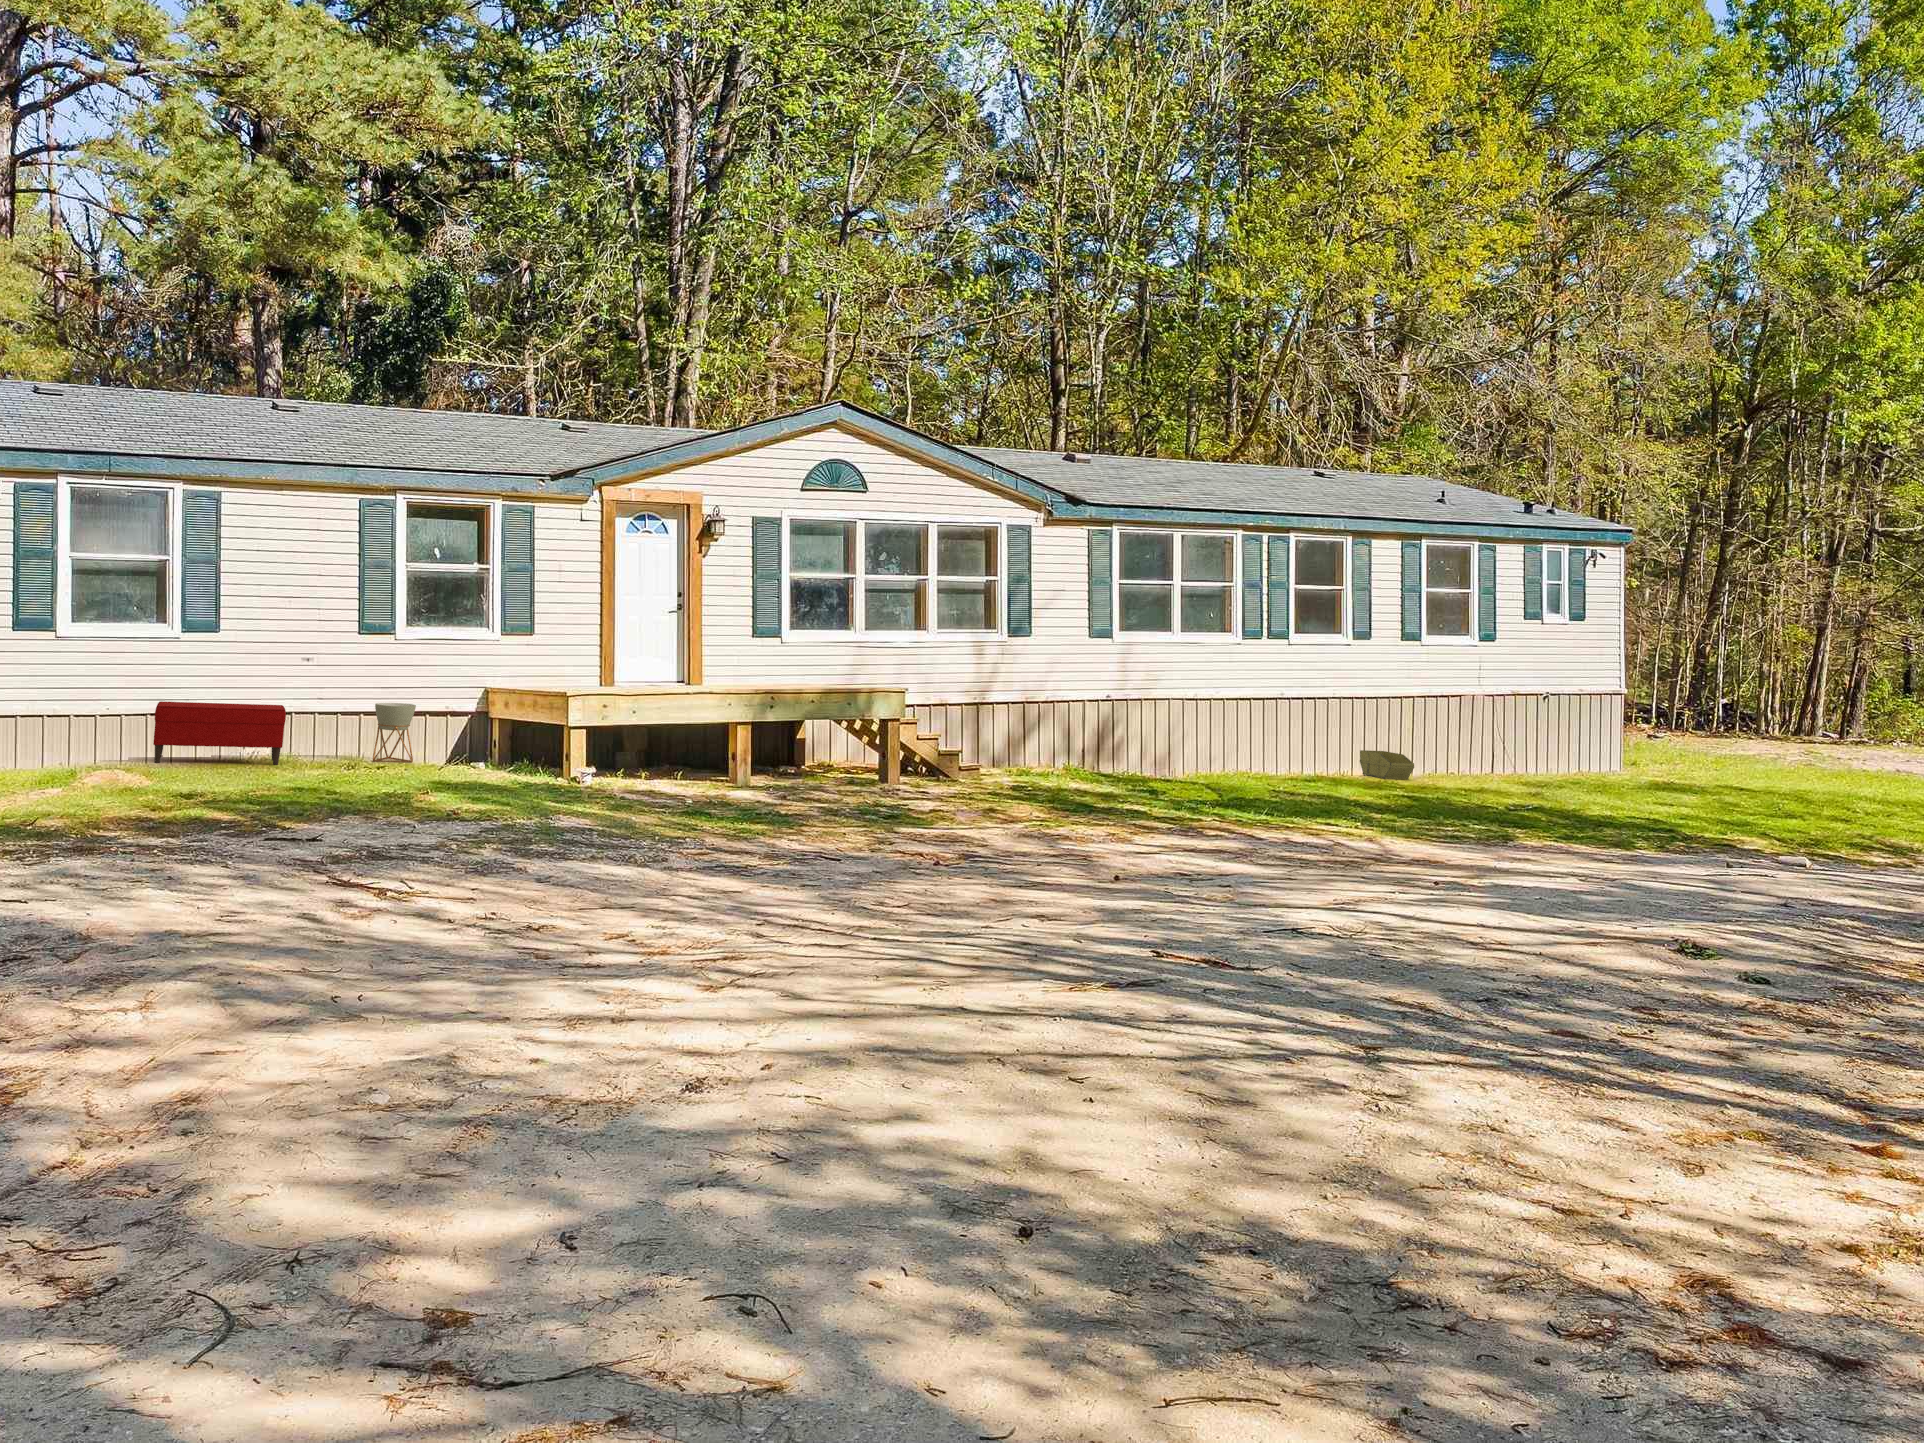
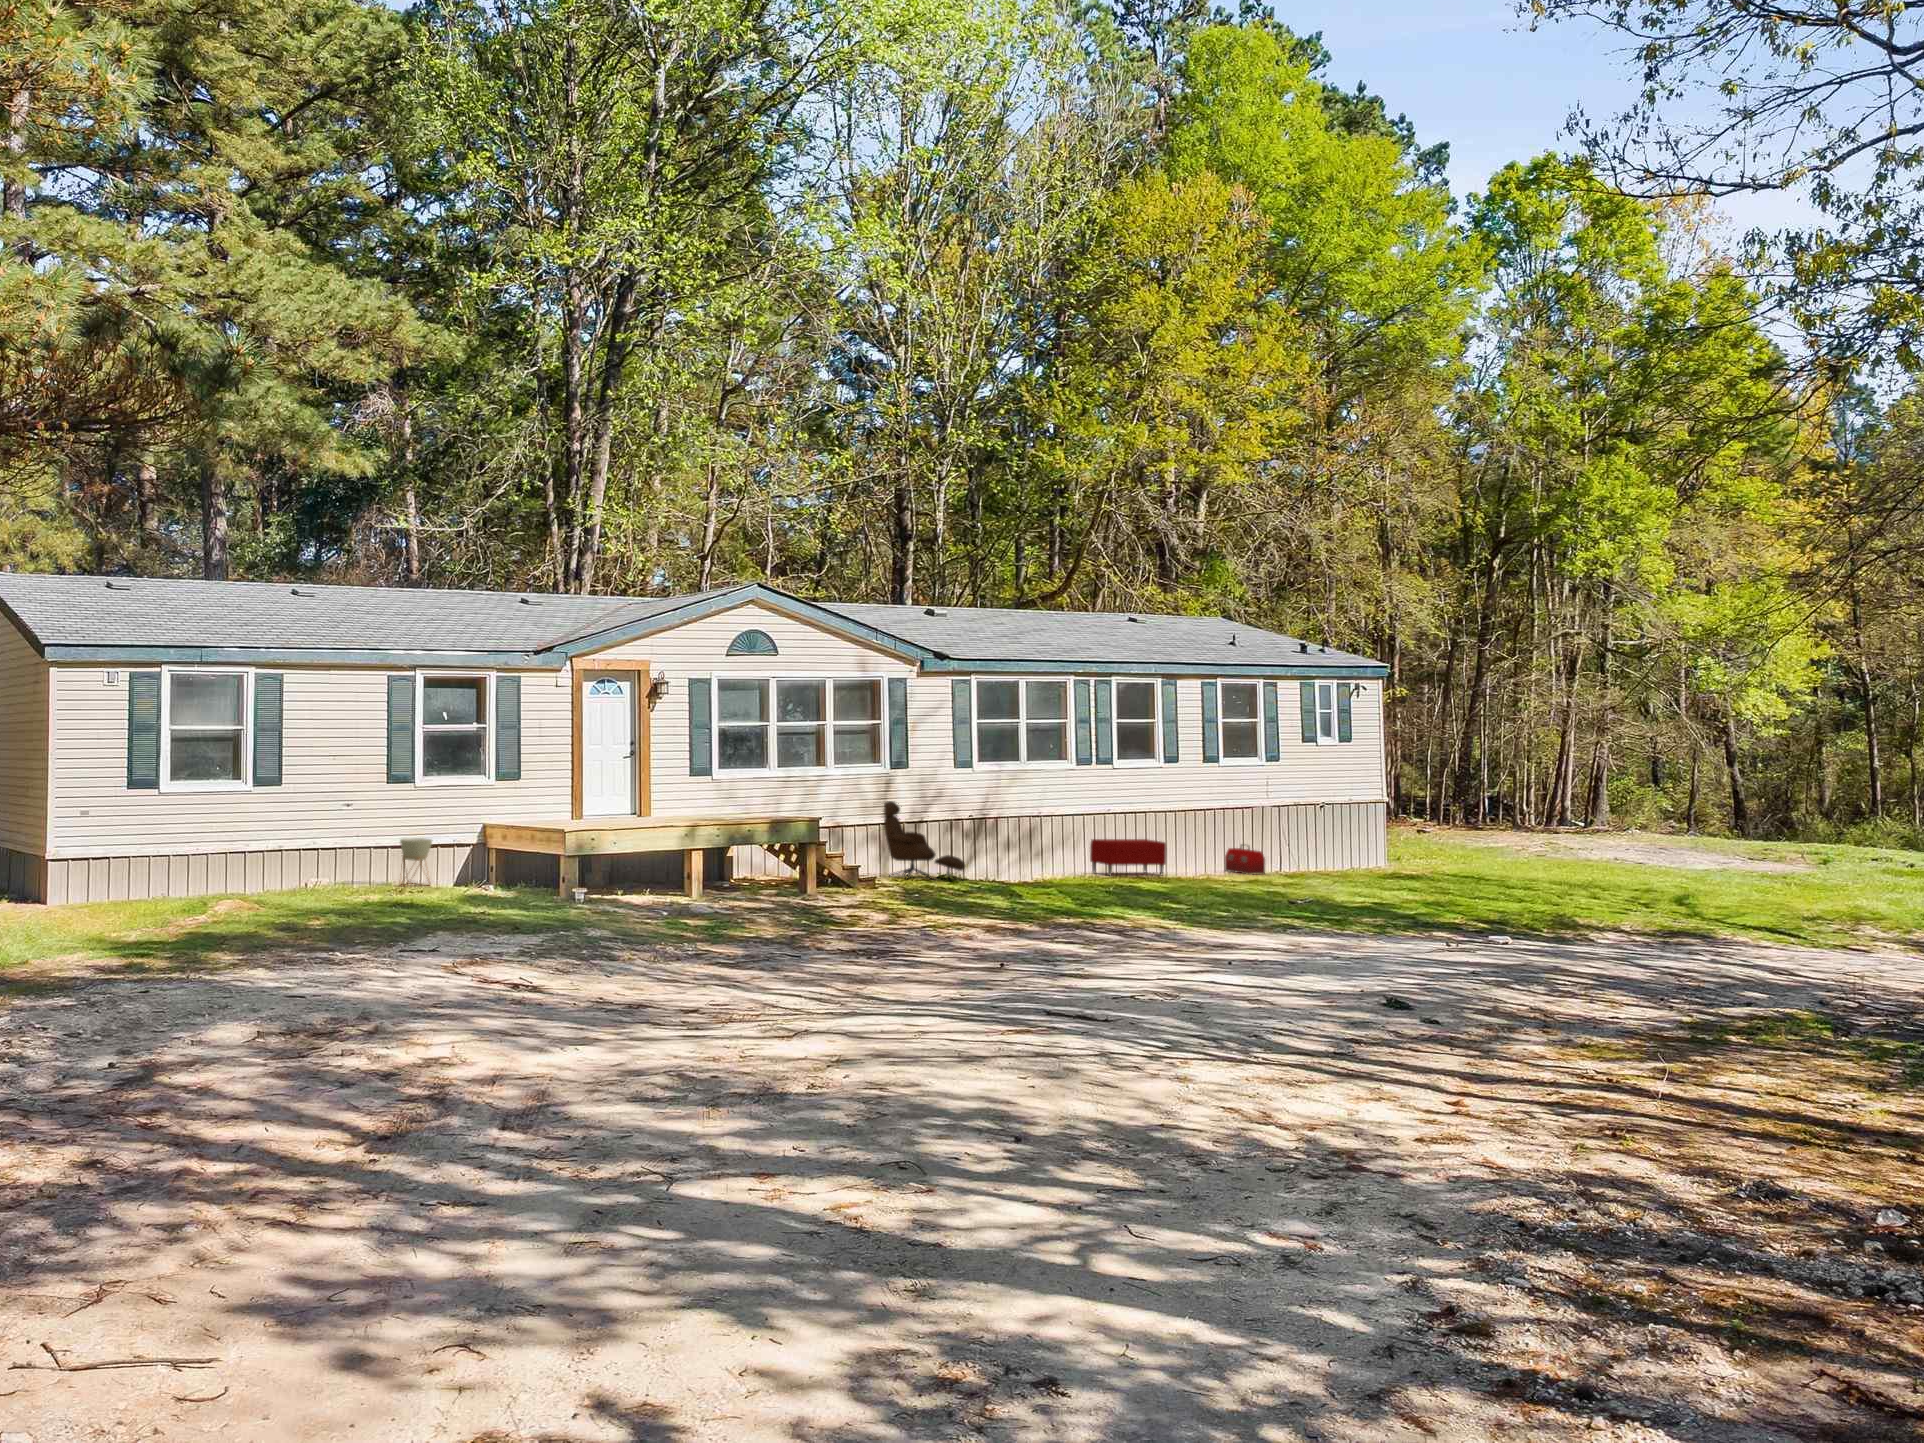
lounge chair: none [997,677,1098,777] -> present [884,801,965,880]
bench: present [153,701,286,765] -> present [1090,839,1166,876]
toolbox: none [1425,743,1478,780] -> present [1225,844,1265,875]
storage bin: present [1360,750,1414,780] -> none [1172,852,1215,875]

